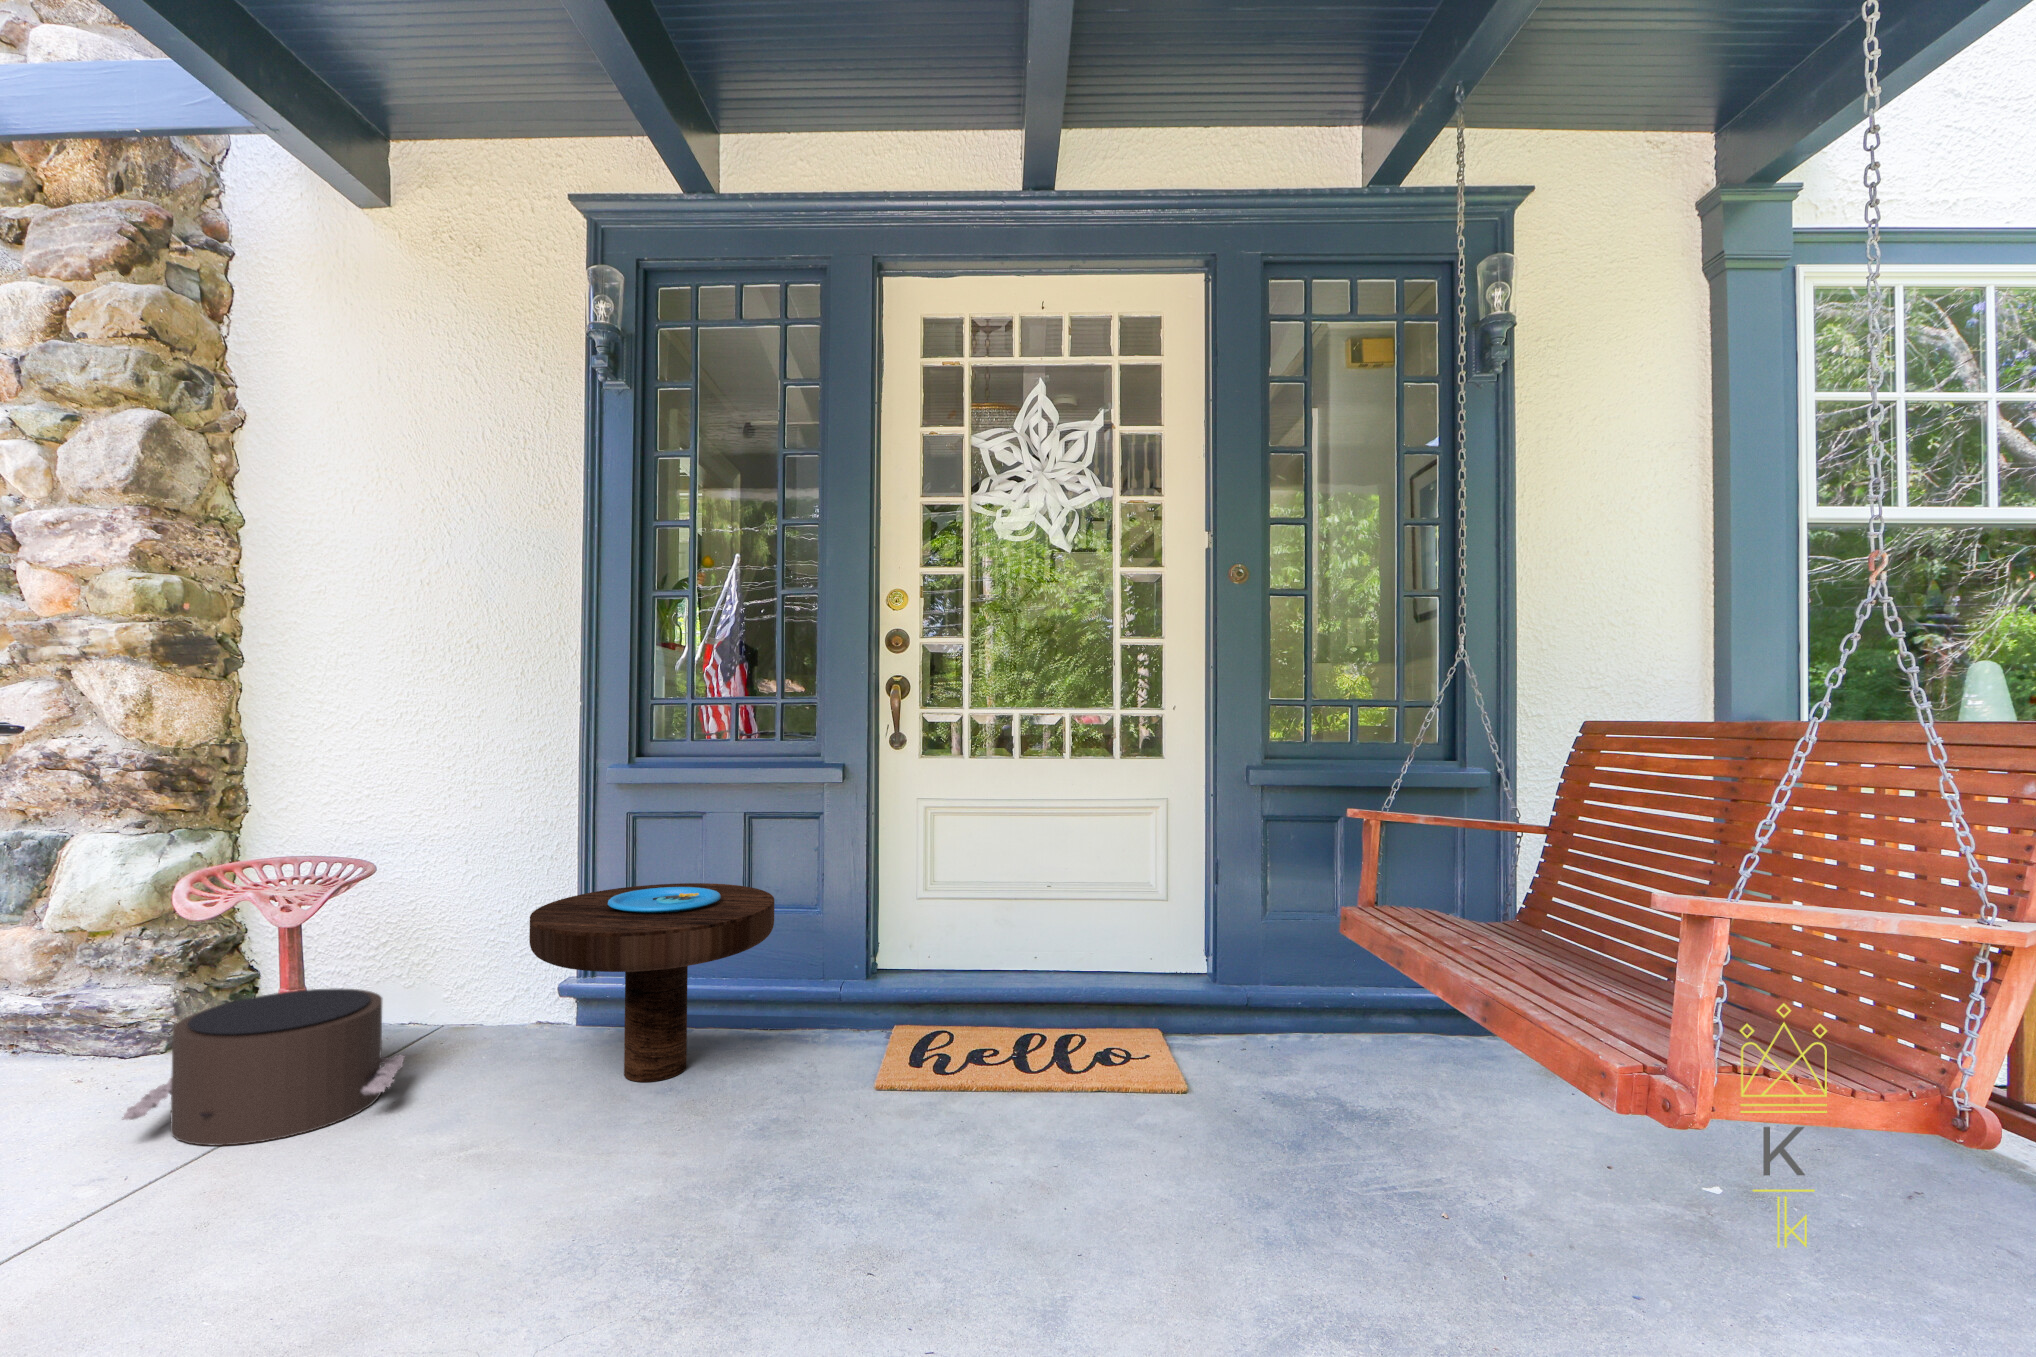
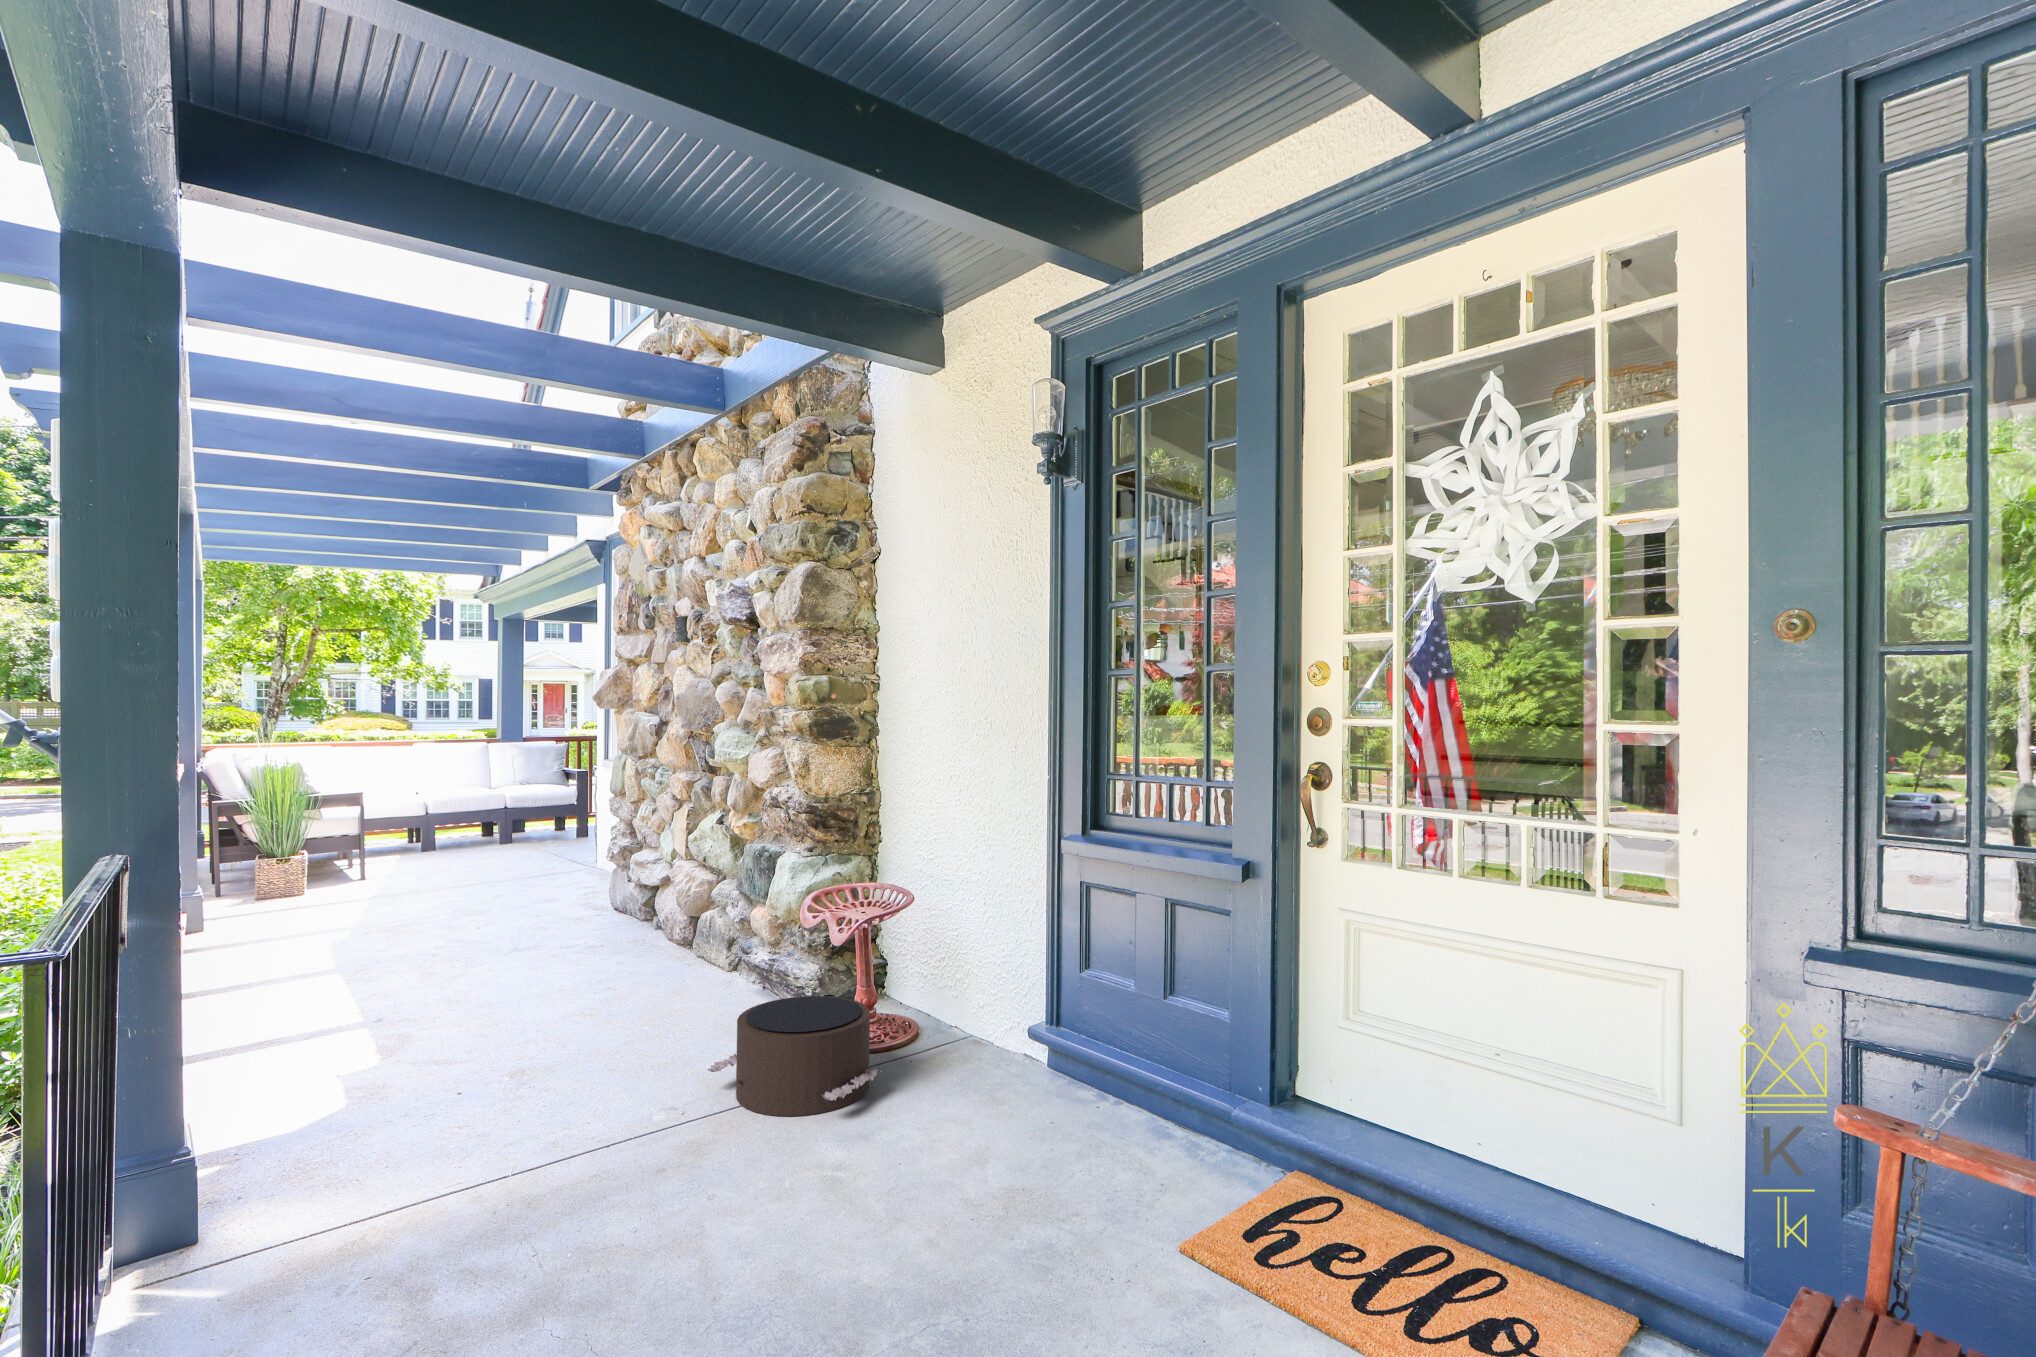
side table: present [529,883,774,1082] -> none [926,959,1157,1163]

